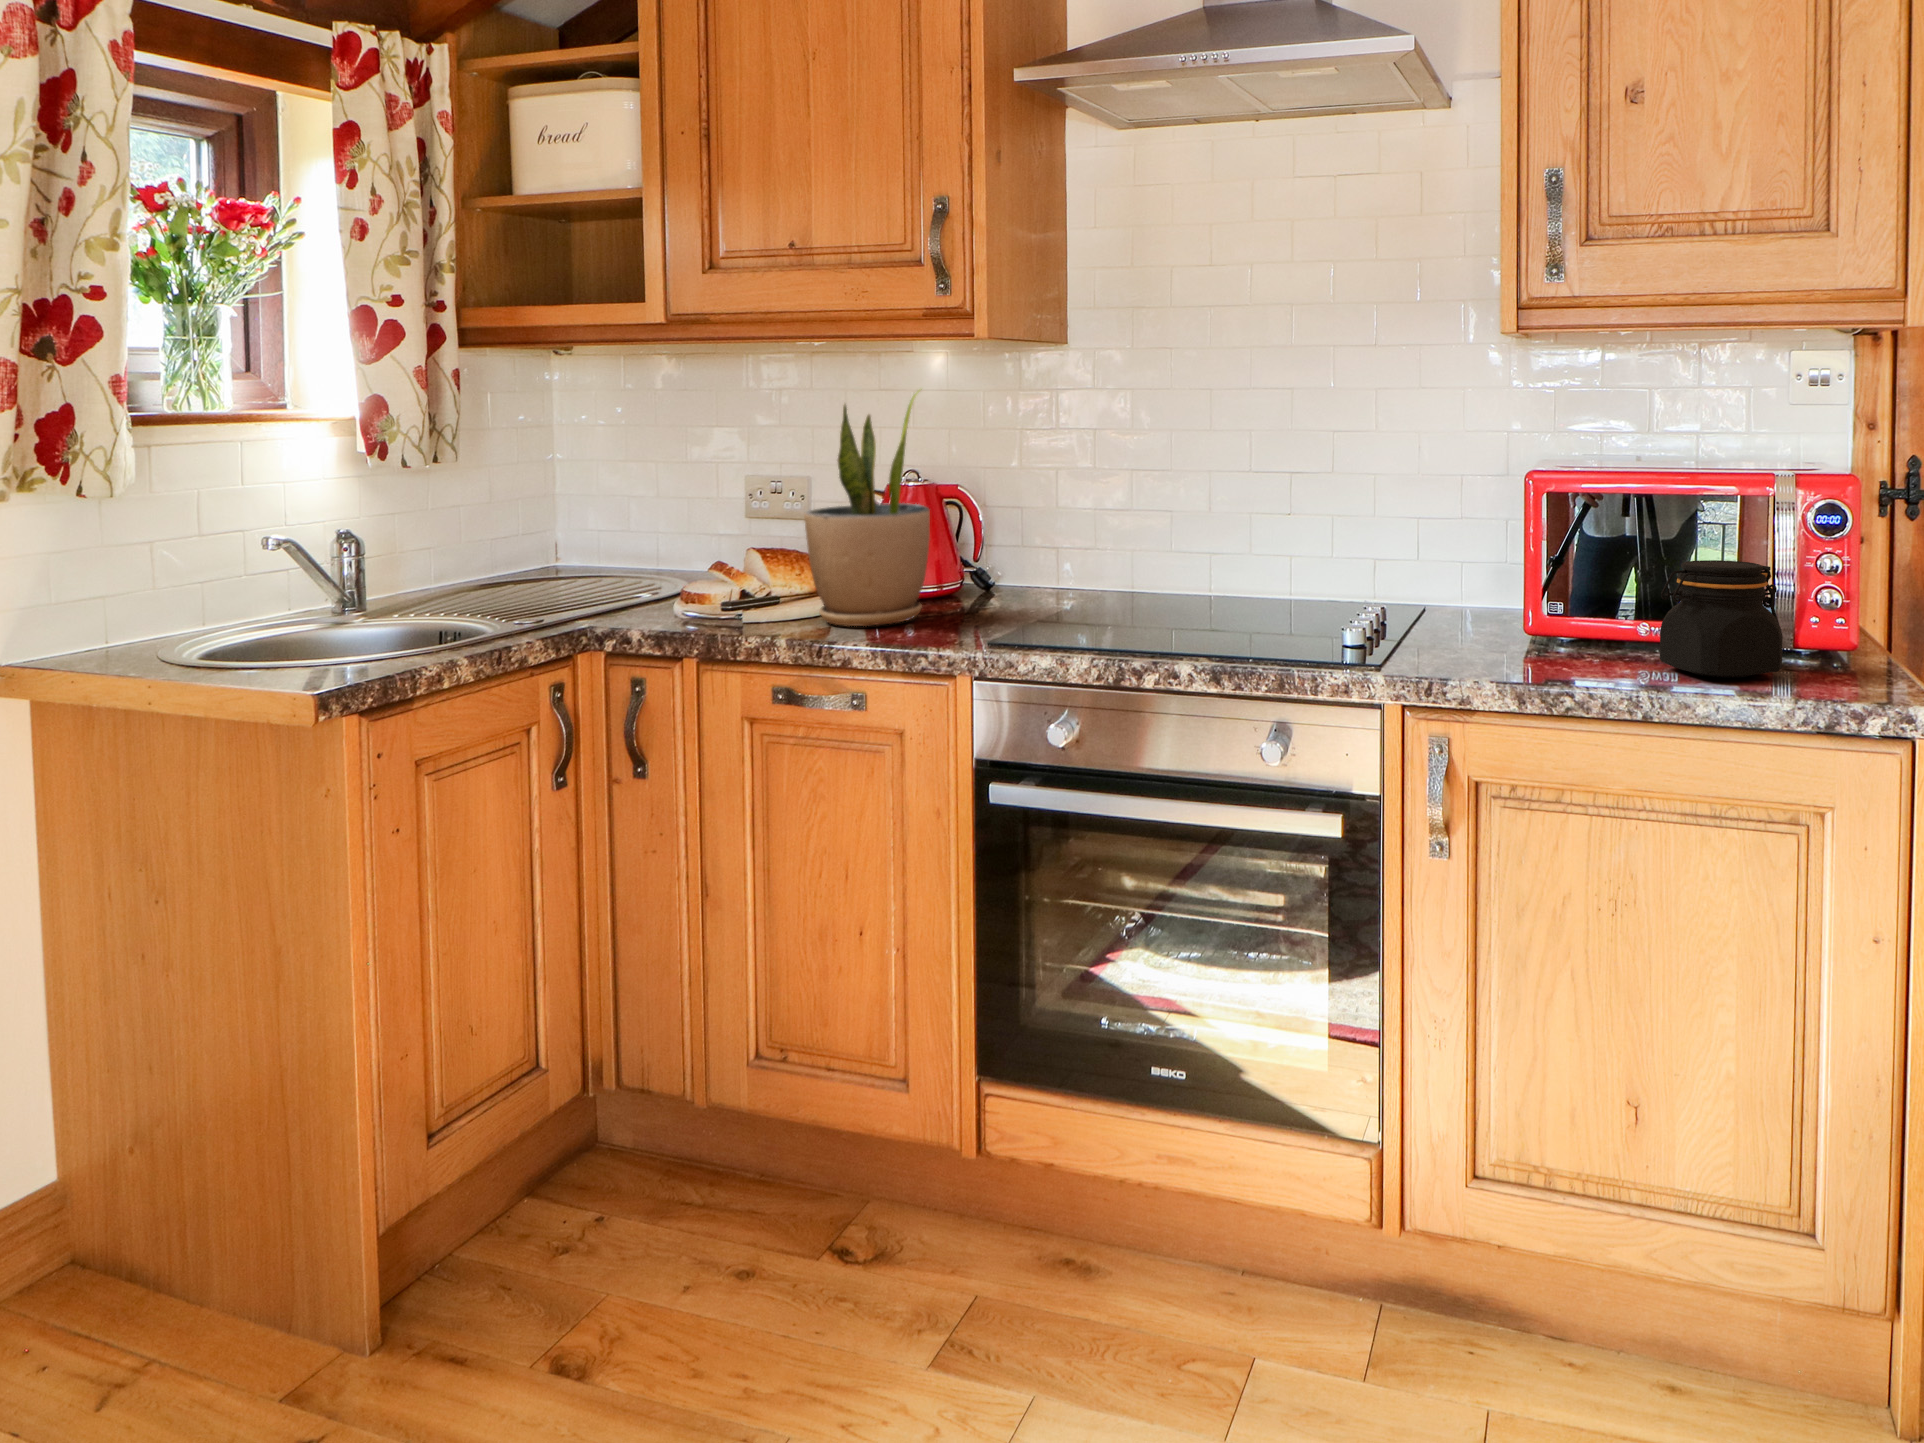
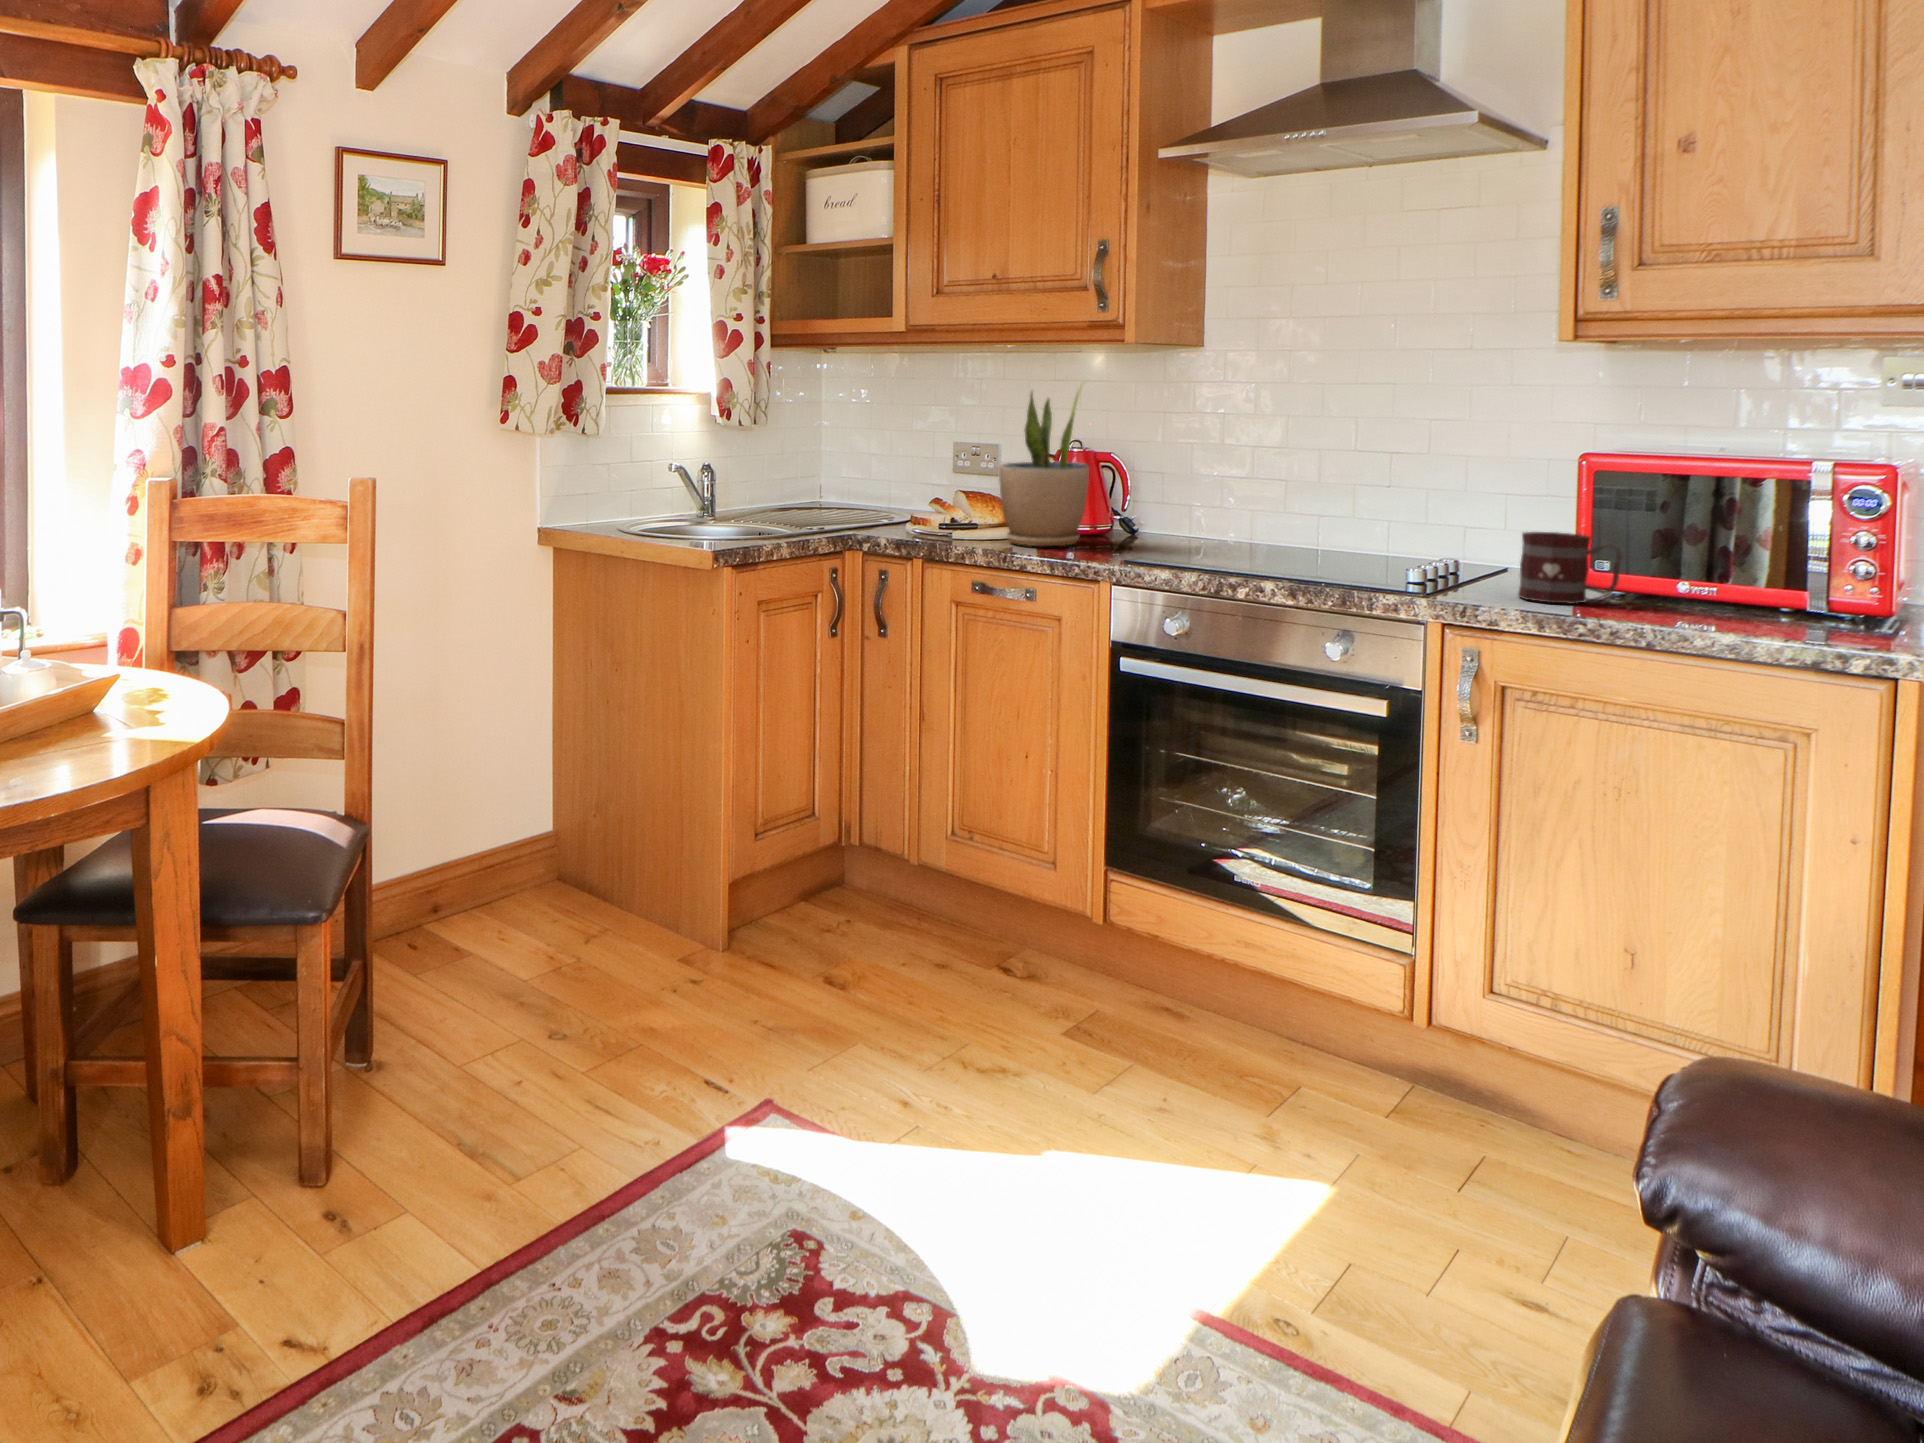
jar: present [1660,560,1783,678] -> none [1677,528,1794,621]
mug: none [1480,574,1594,668] -> present [1518,532,1622,604]

